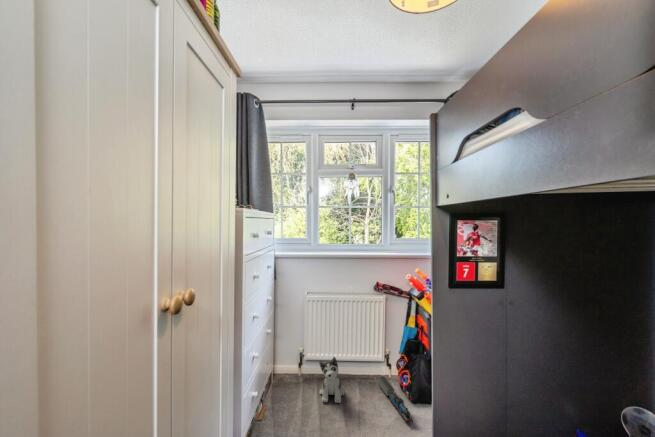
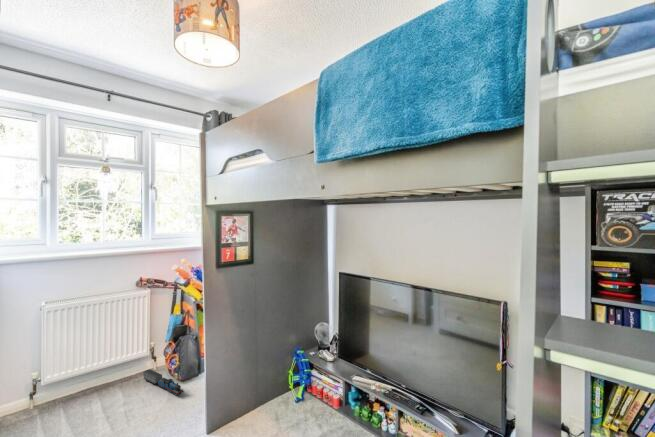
plush toy: present [319,357,344,403] -> none [70,365,105,418]

